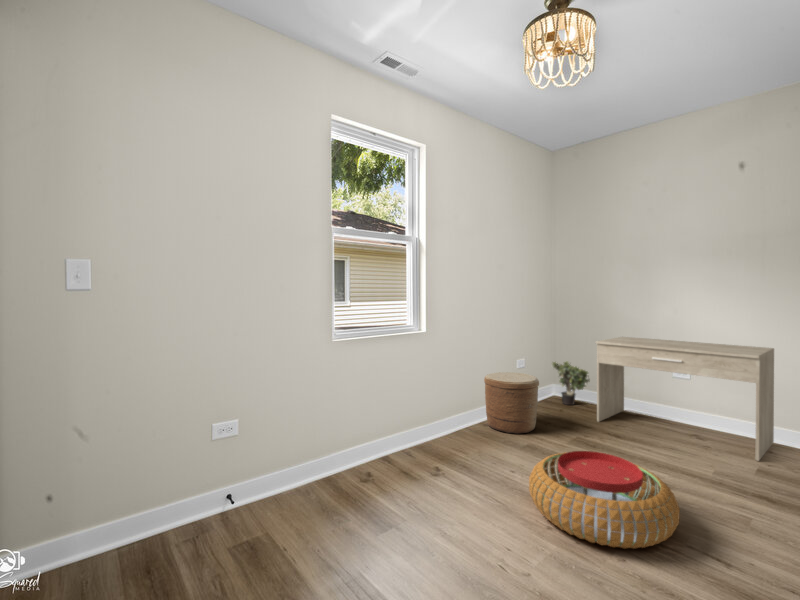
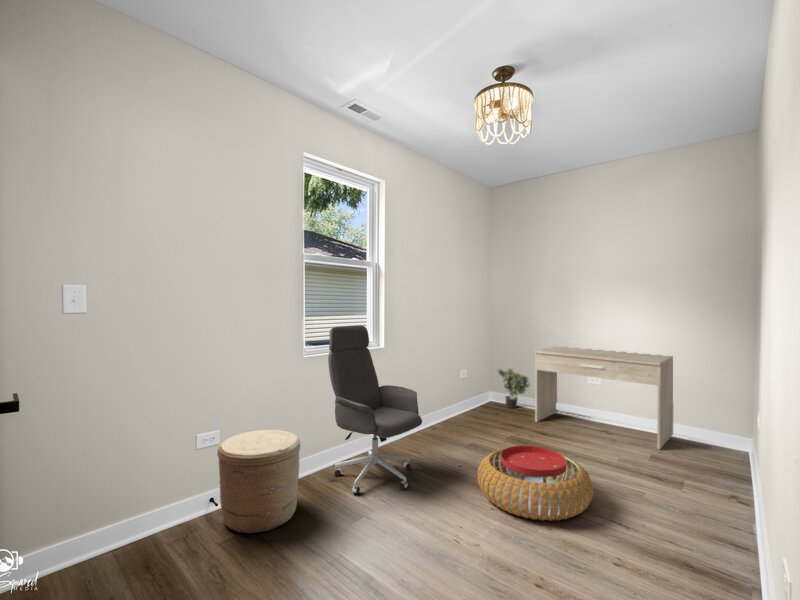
office chair: none [359,310,463,498] -> present [328,325,422,494]
woven basket: present [484,372,539,434] -> present [218,430,300,534]

